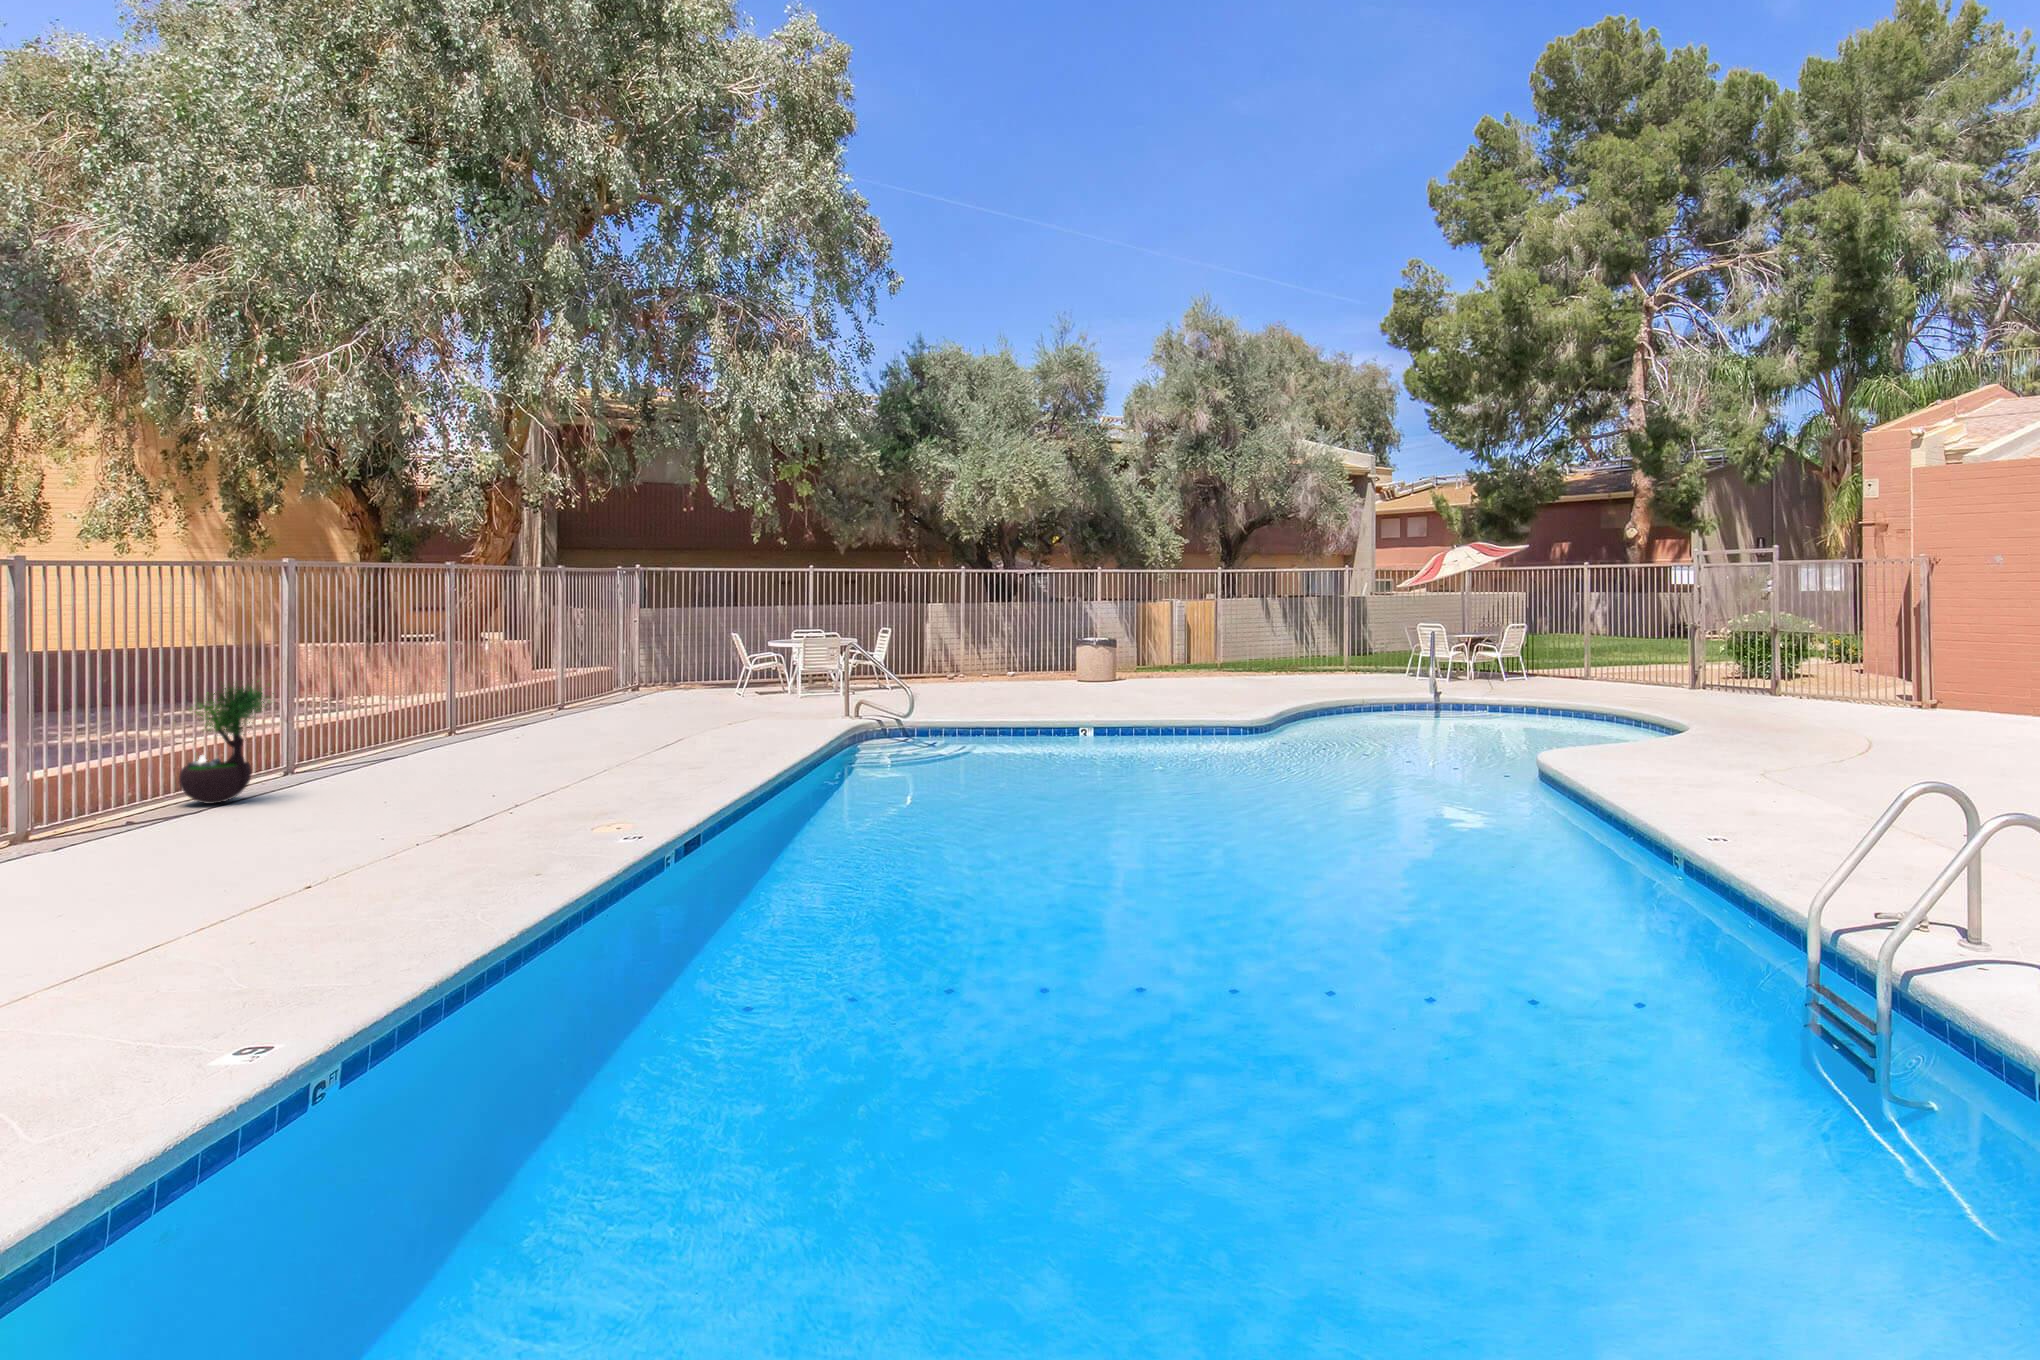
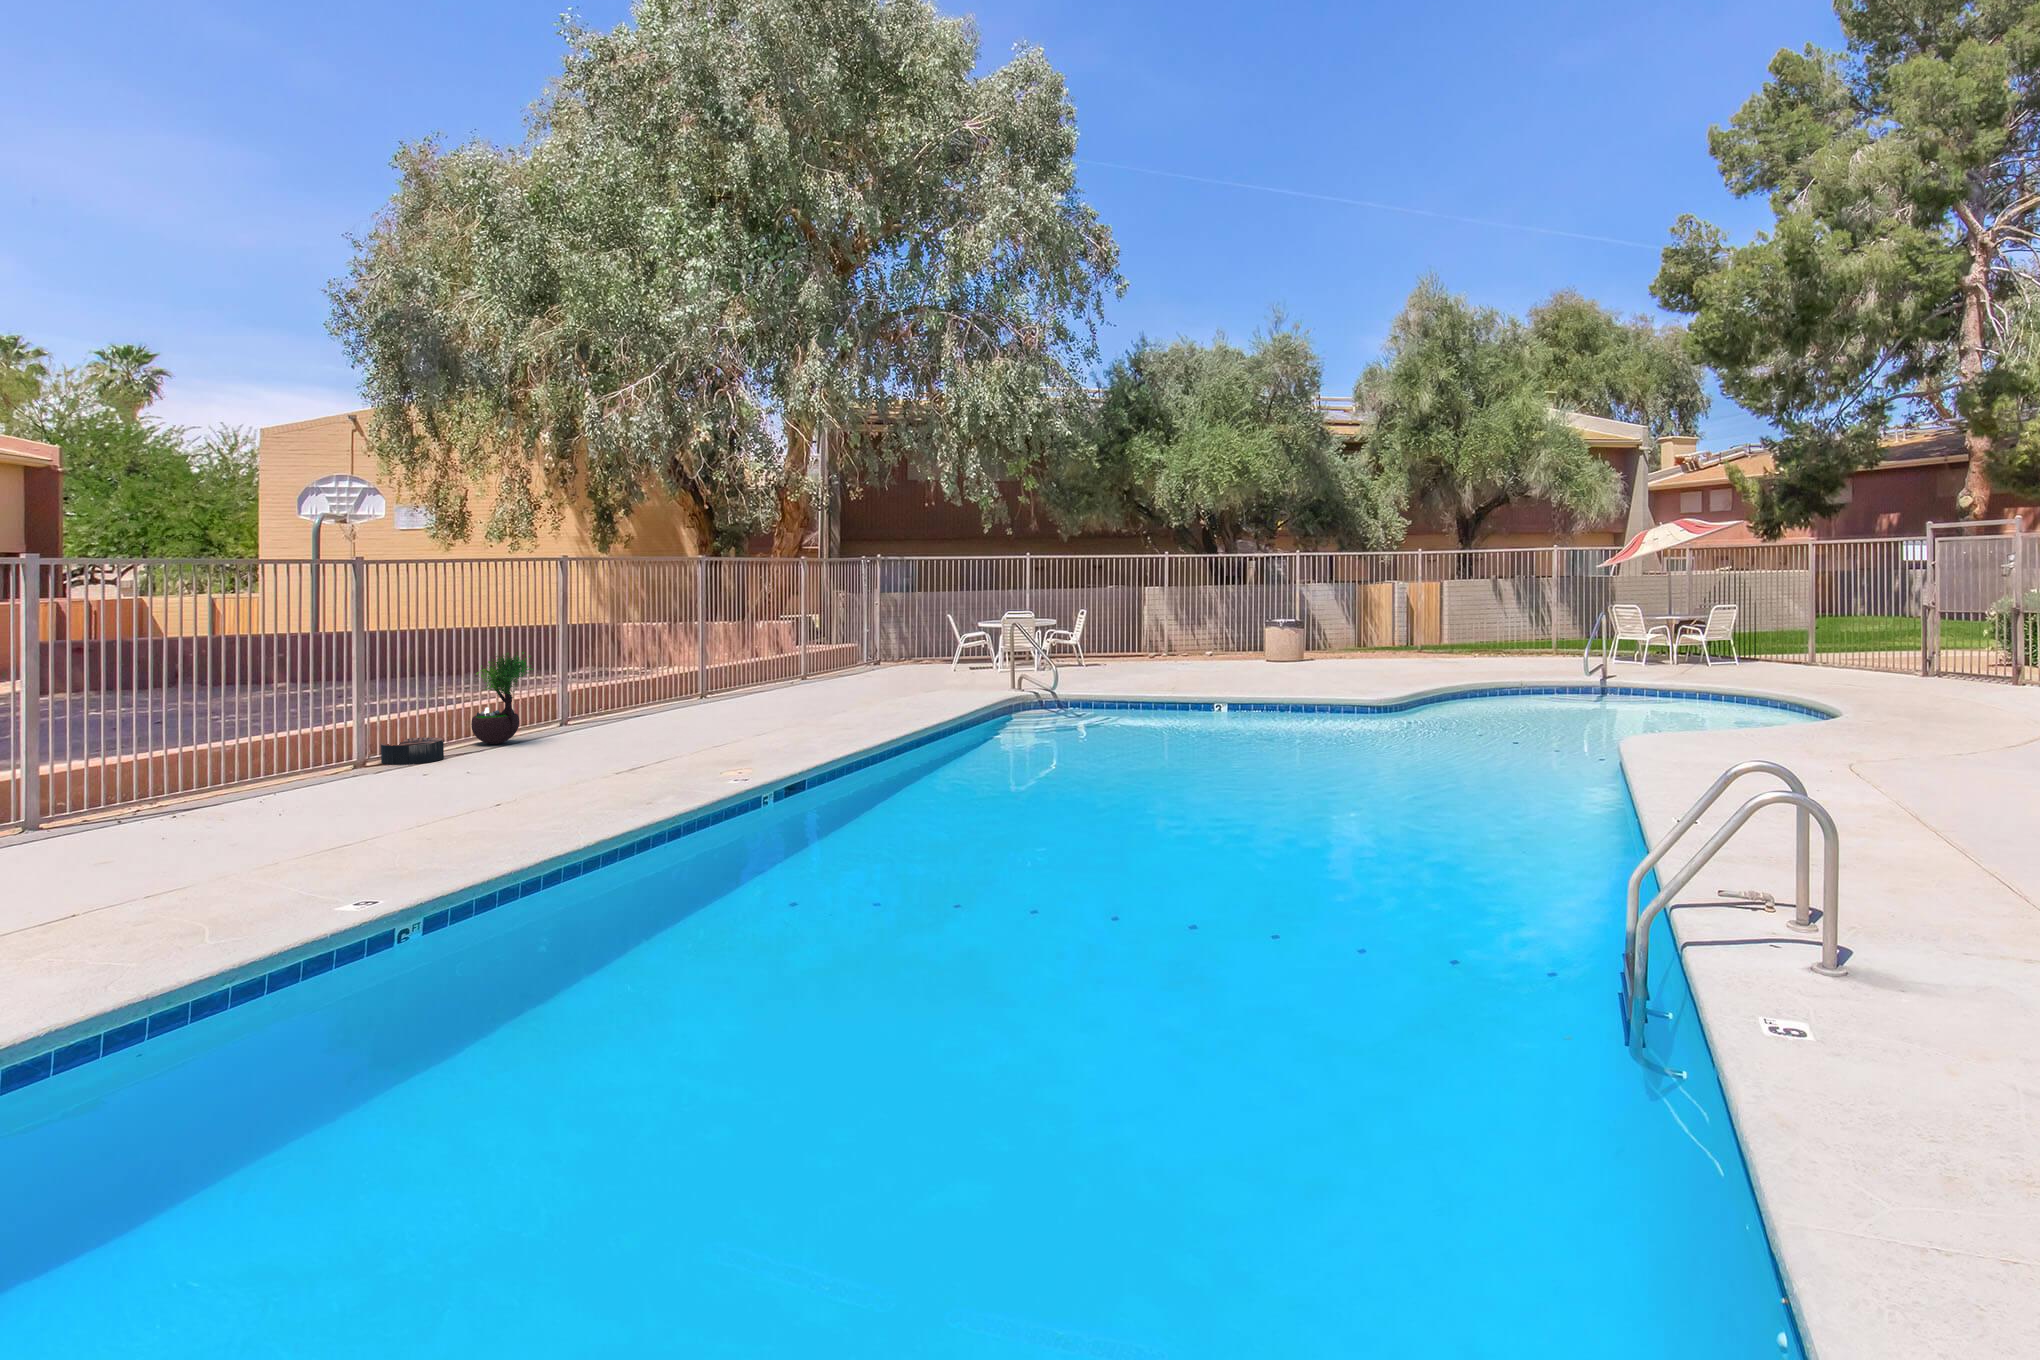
basket: none [56,798,156,840] -> present [381,737,444,765]

